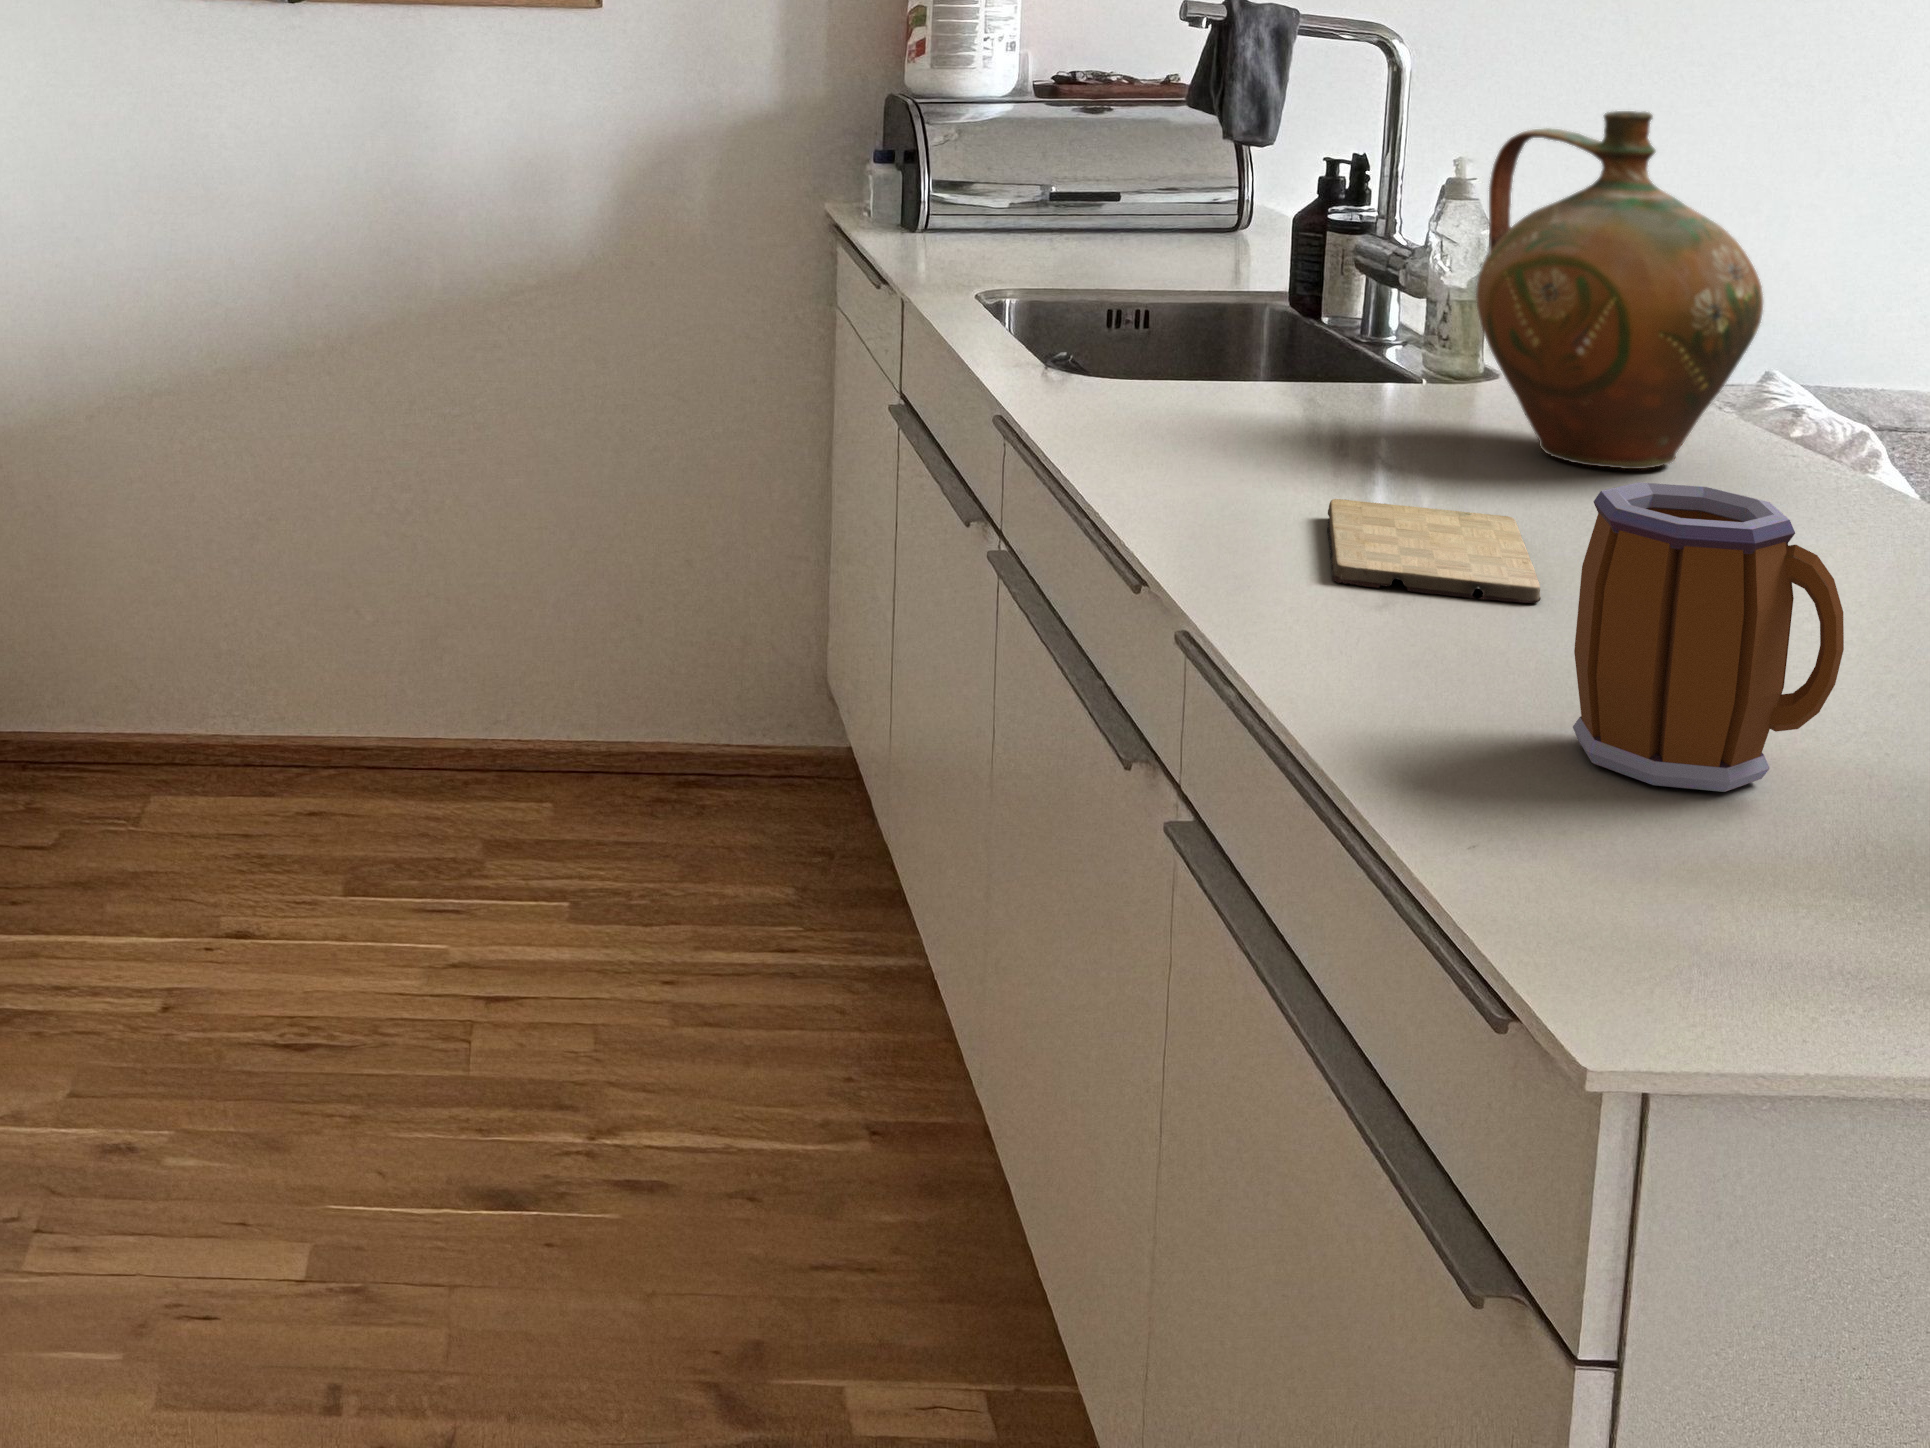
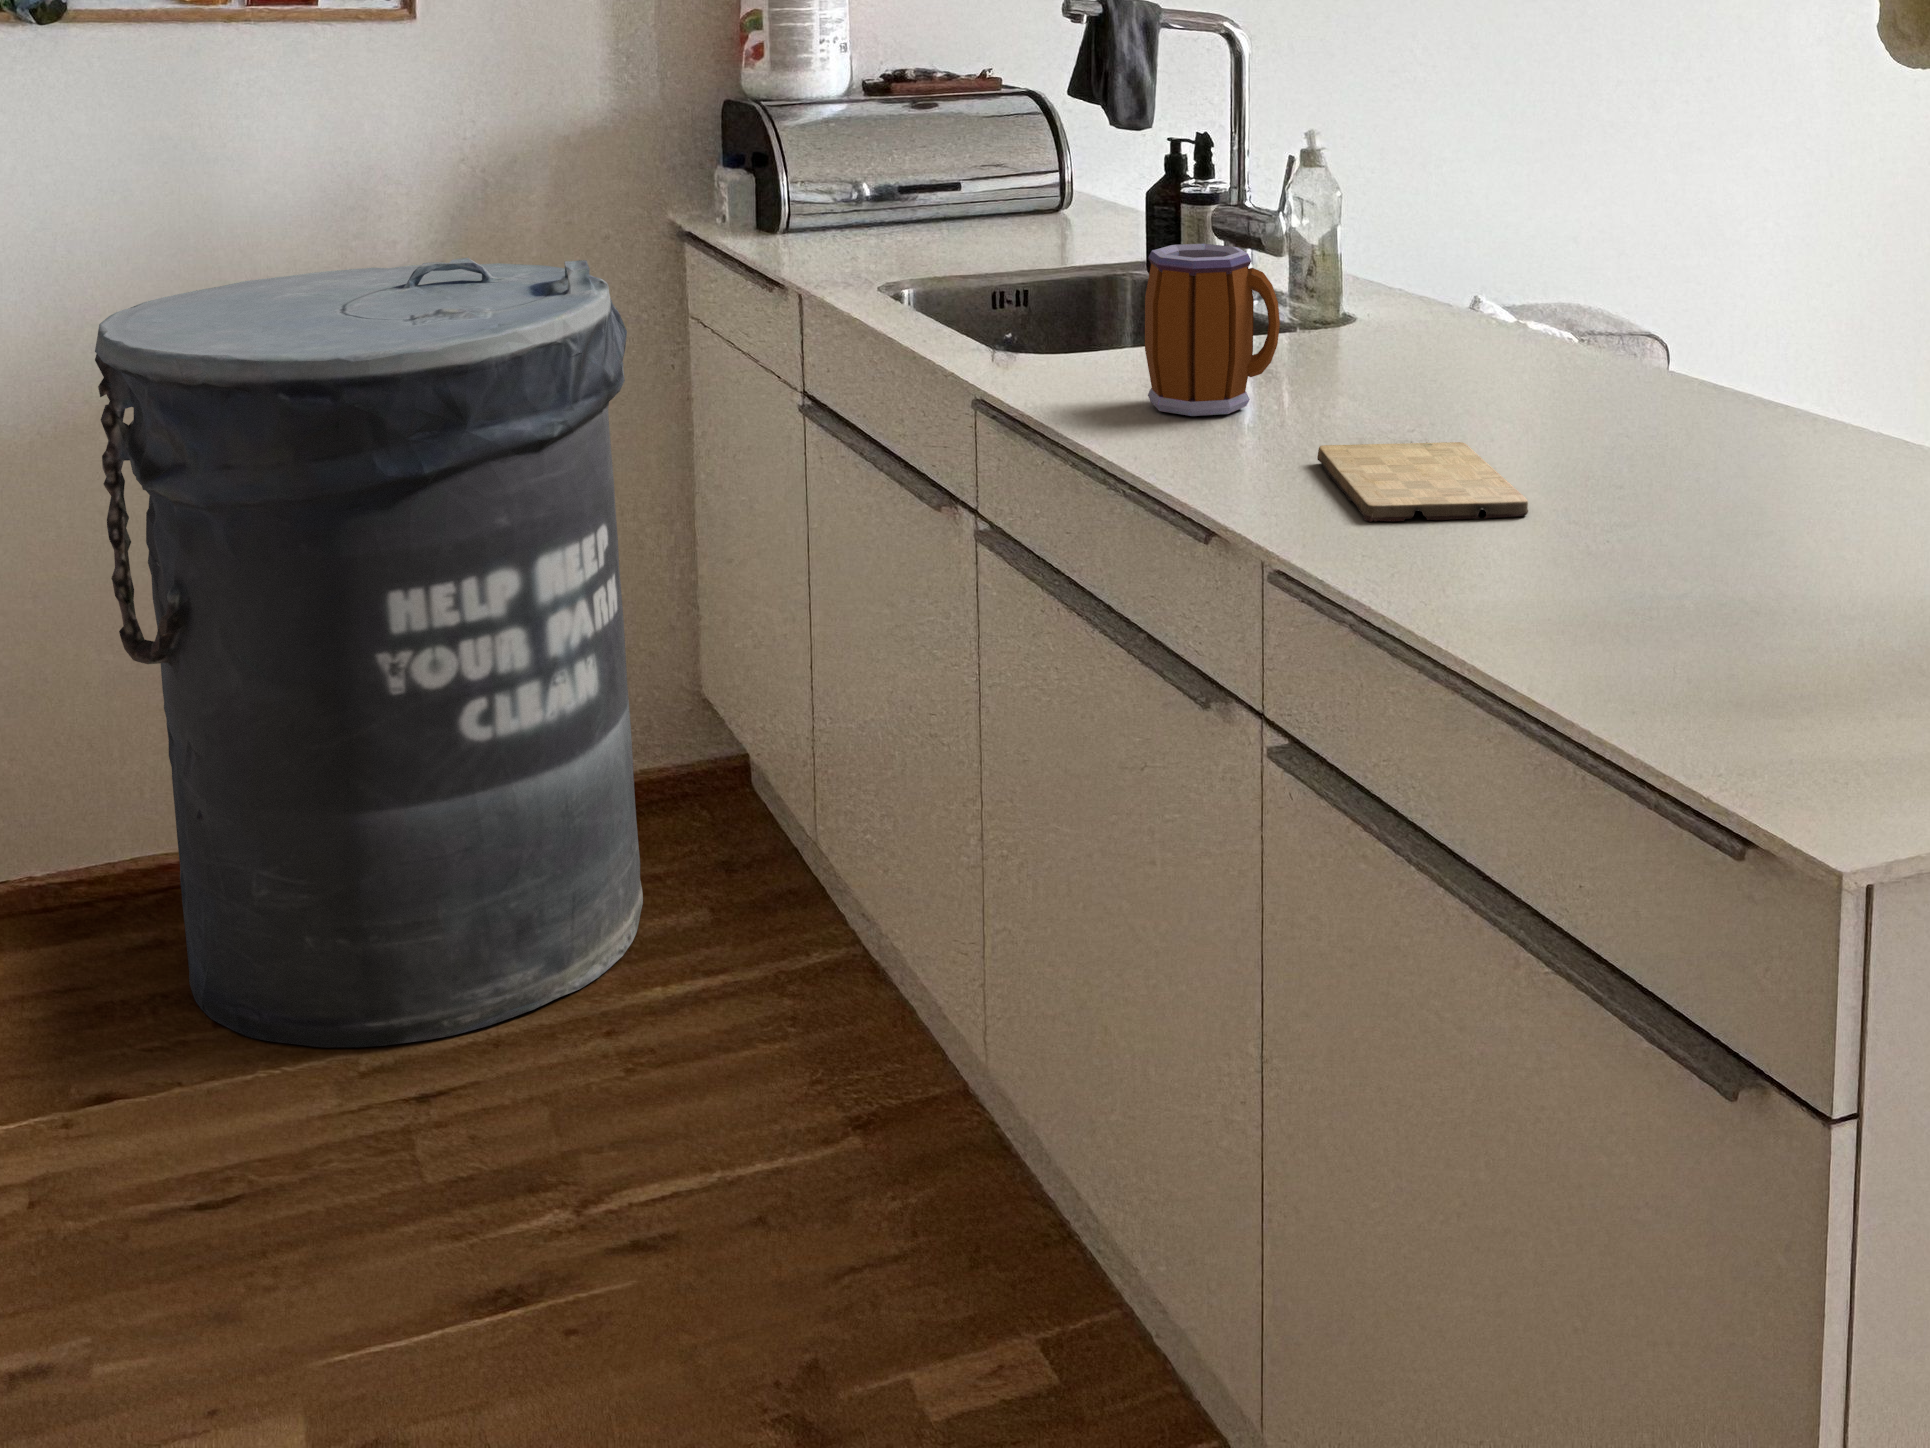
ceramic jug: present [1476,111,1763,469] -> none [1370,83,1590,389]
trash can: none [291,235,756,961] -> present [95,258,643,1047]
mug: present [1573,482,1844,792] -> present [1145,244,1280,416]

